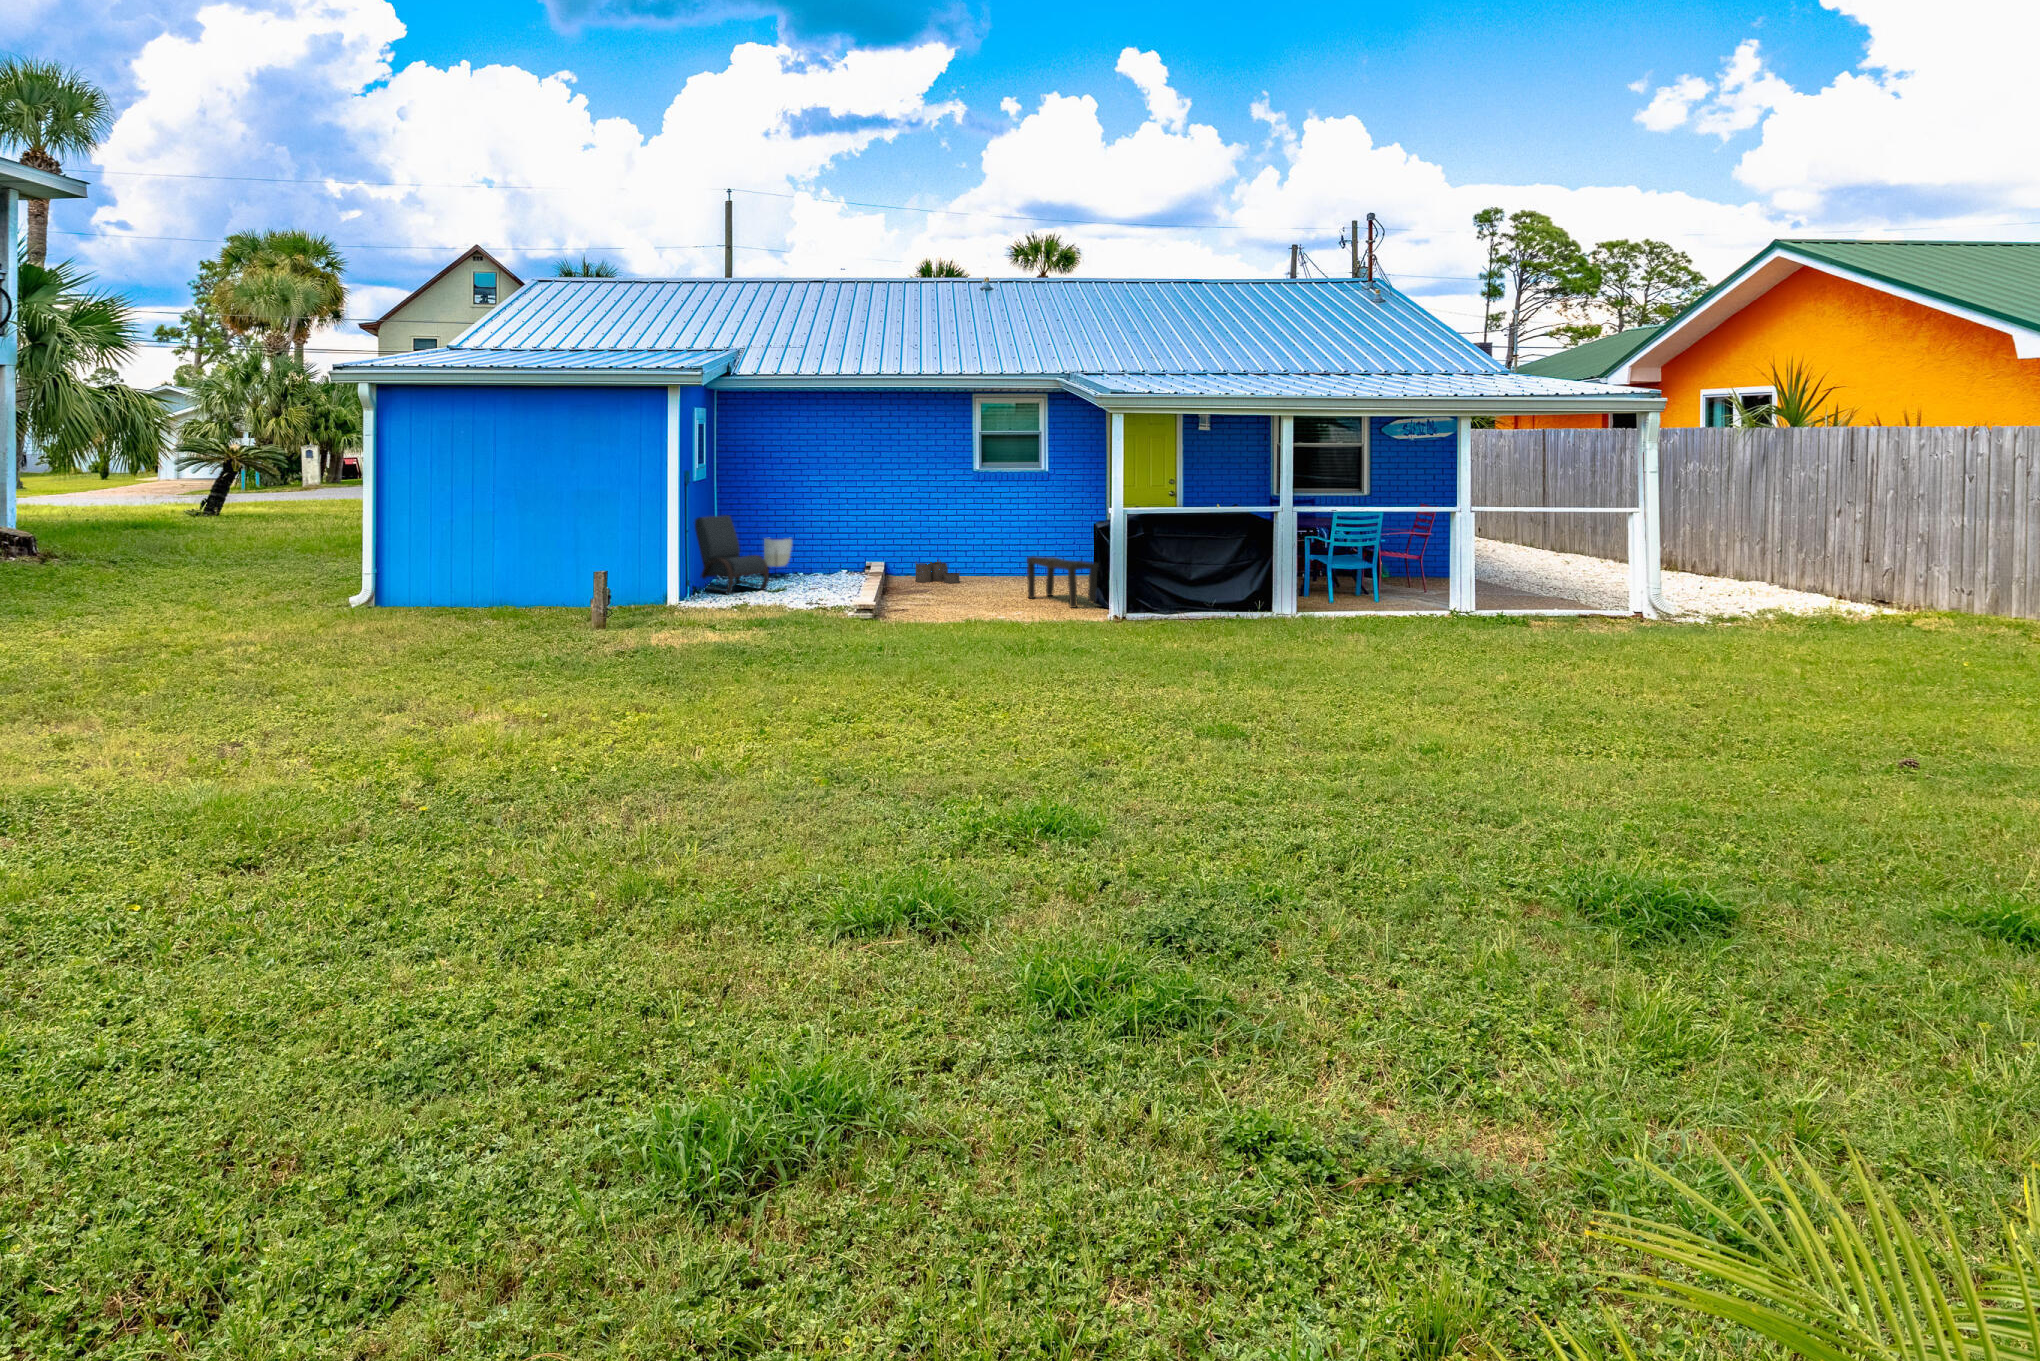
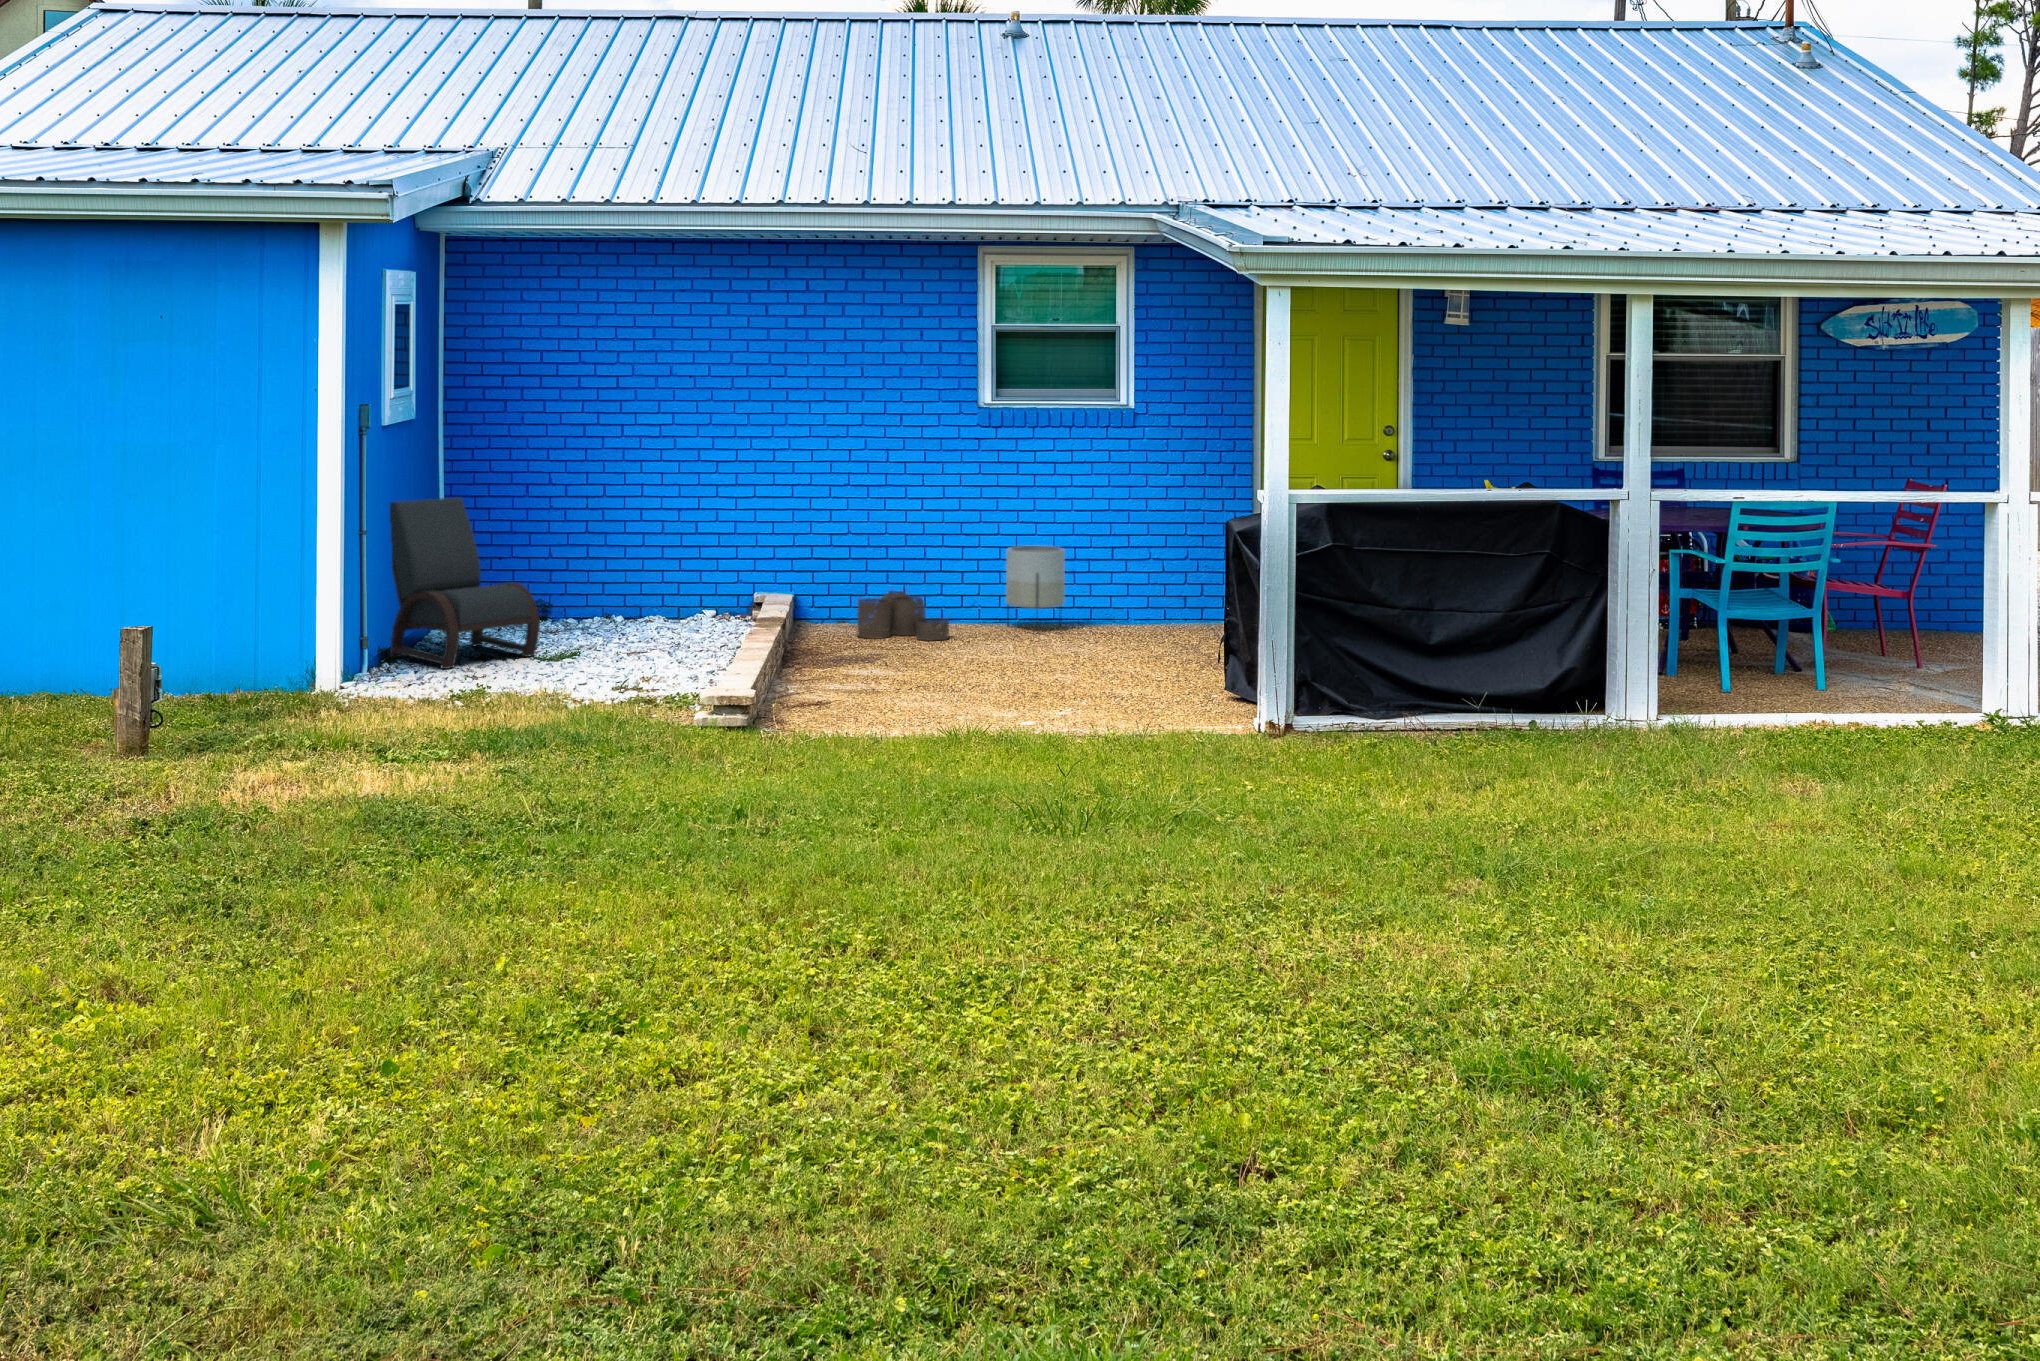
planter: present [764,539,792,567] -> present [1006,546,1065,624]
bench: present [1027,556,1099,608] -> none [1085,590,1237,704]

